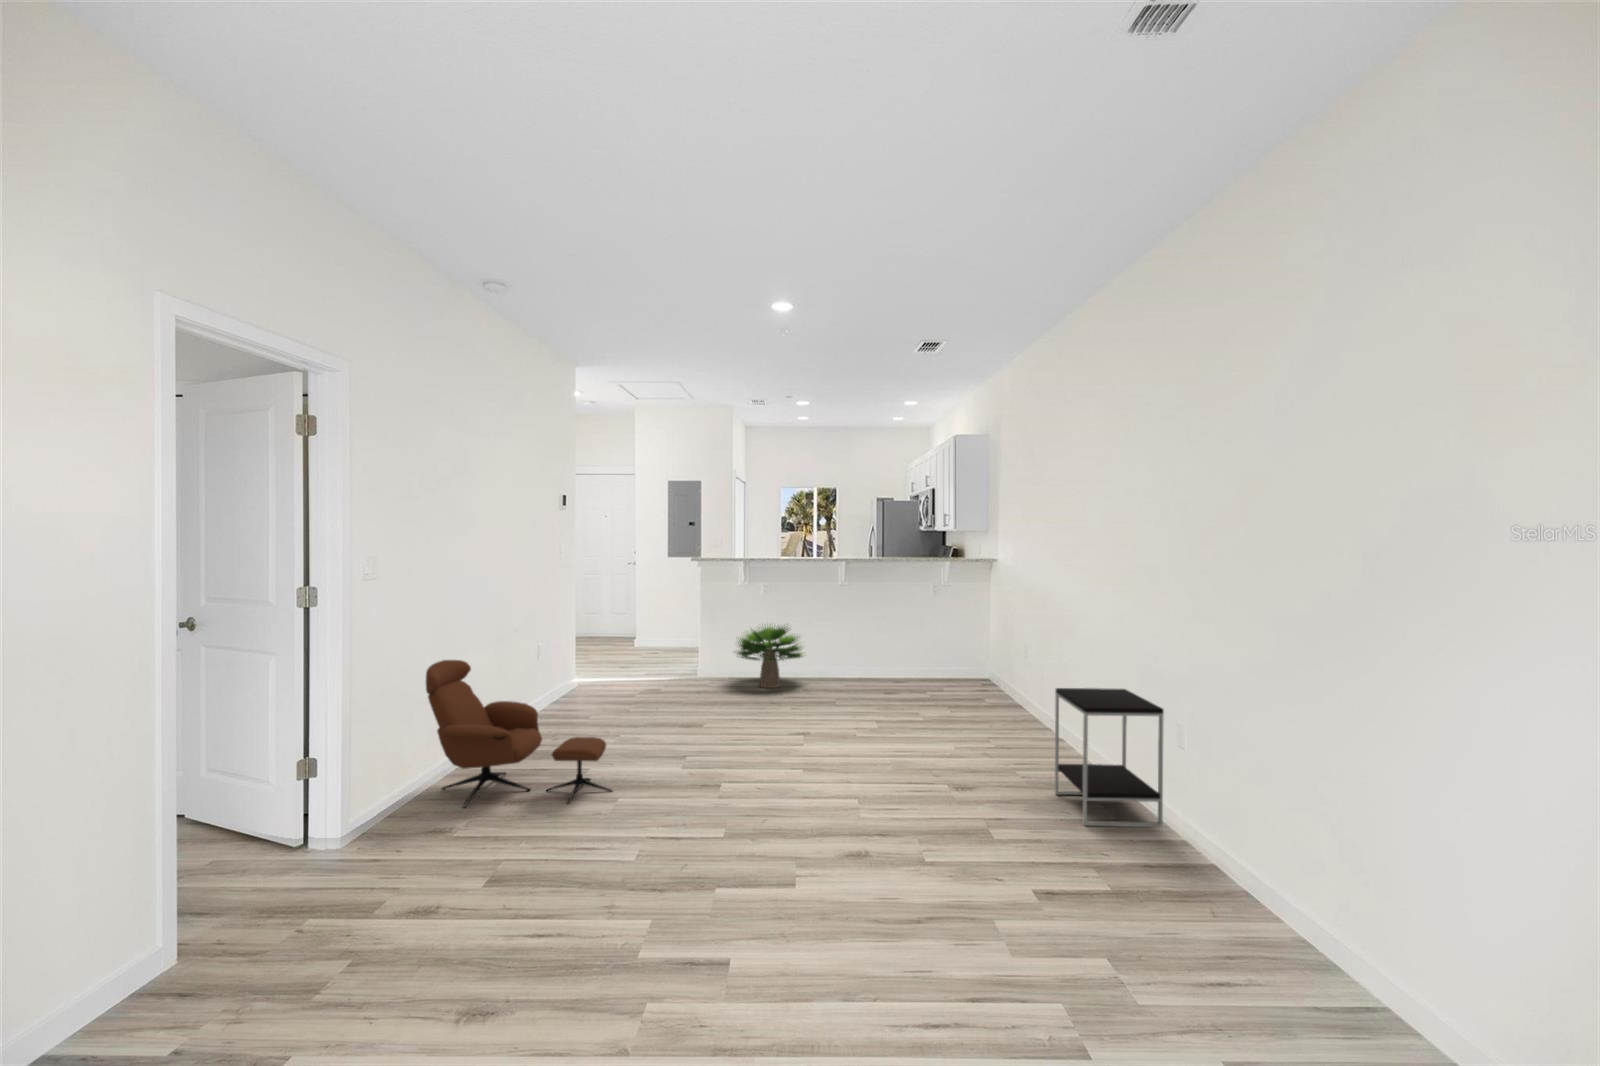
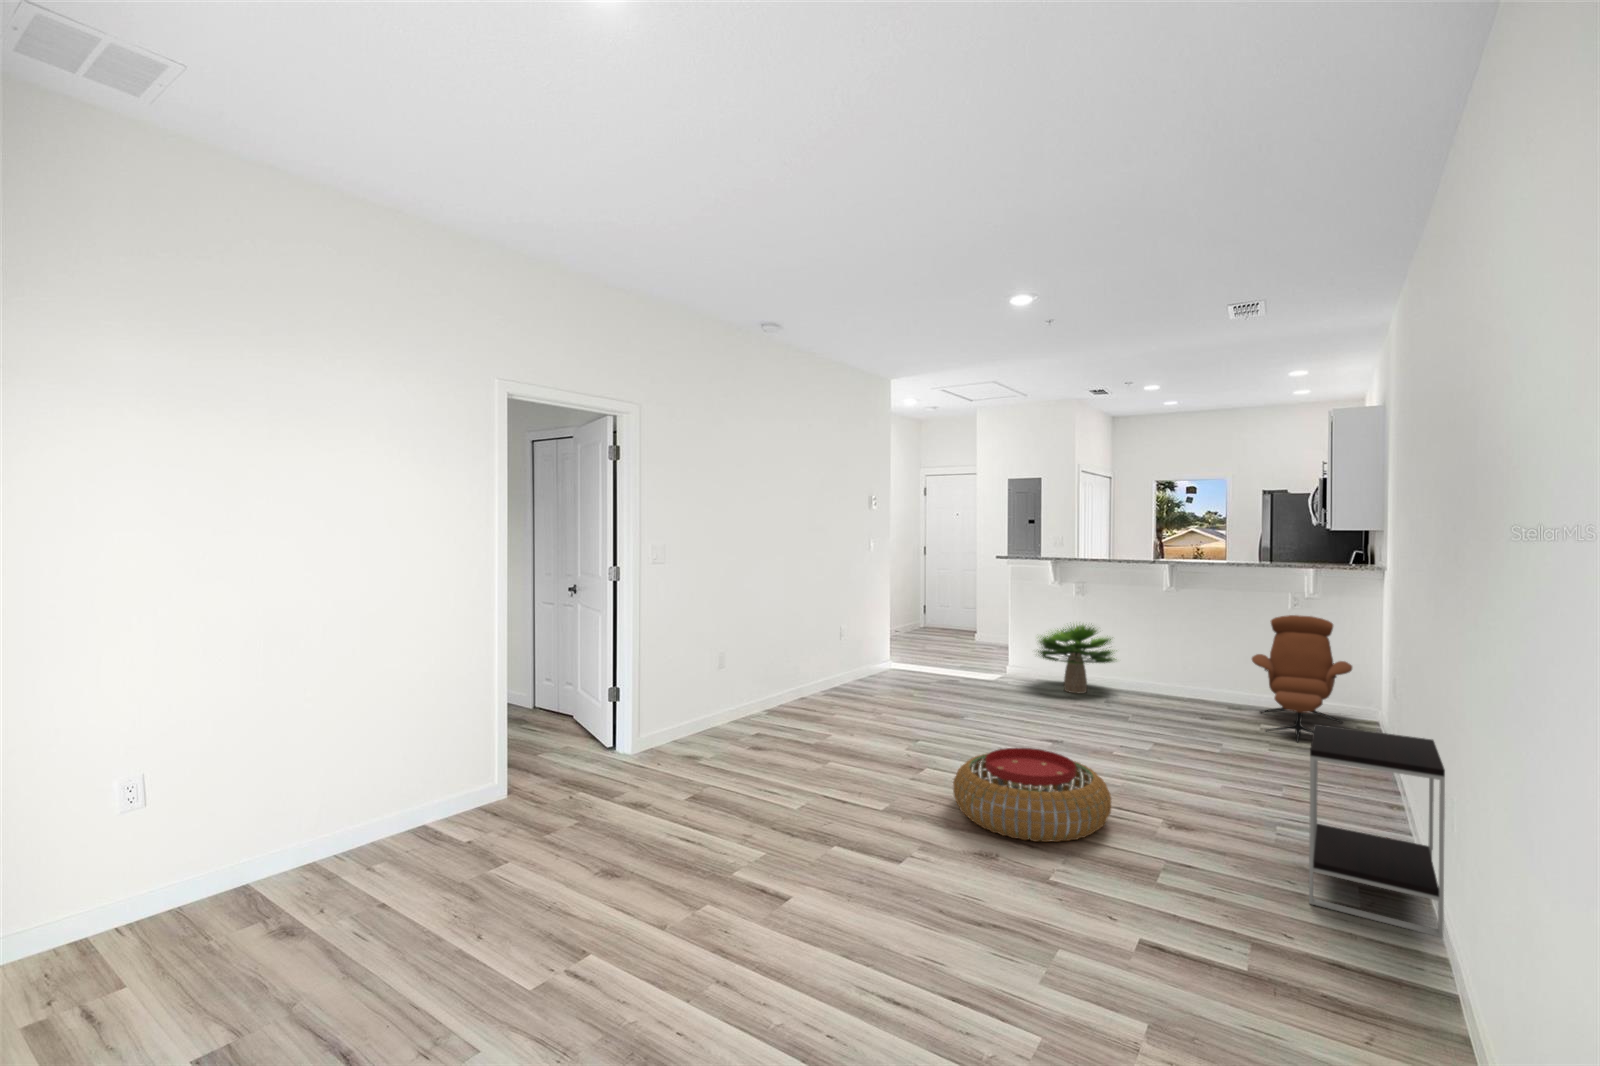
lounge chair: present [426,660,612,808] -> present [1252,615,1352,741]
pouf: none [781,744,922,832] -> present [953,748,1112,842]

